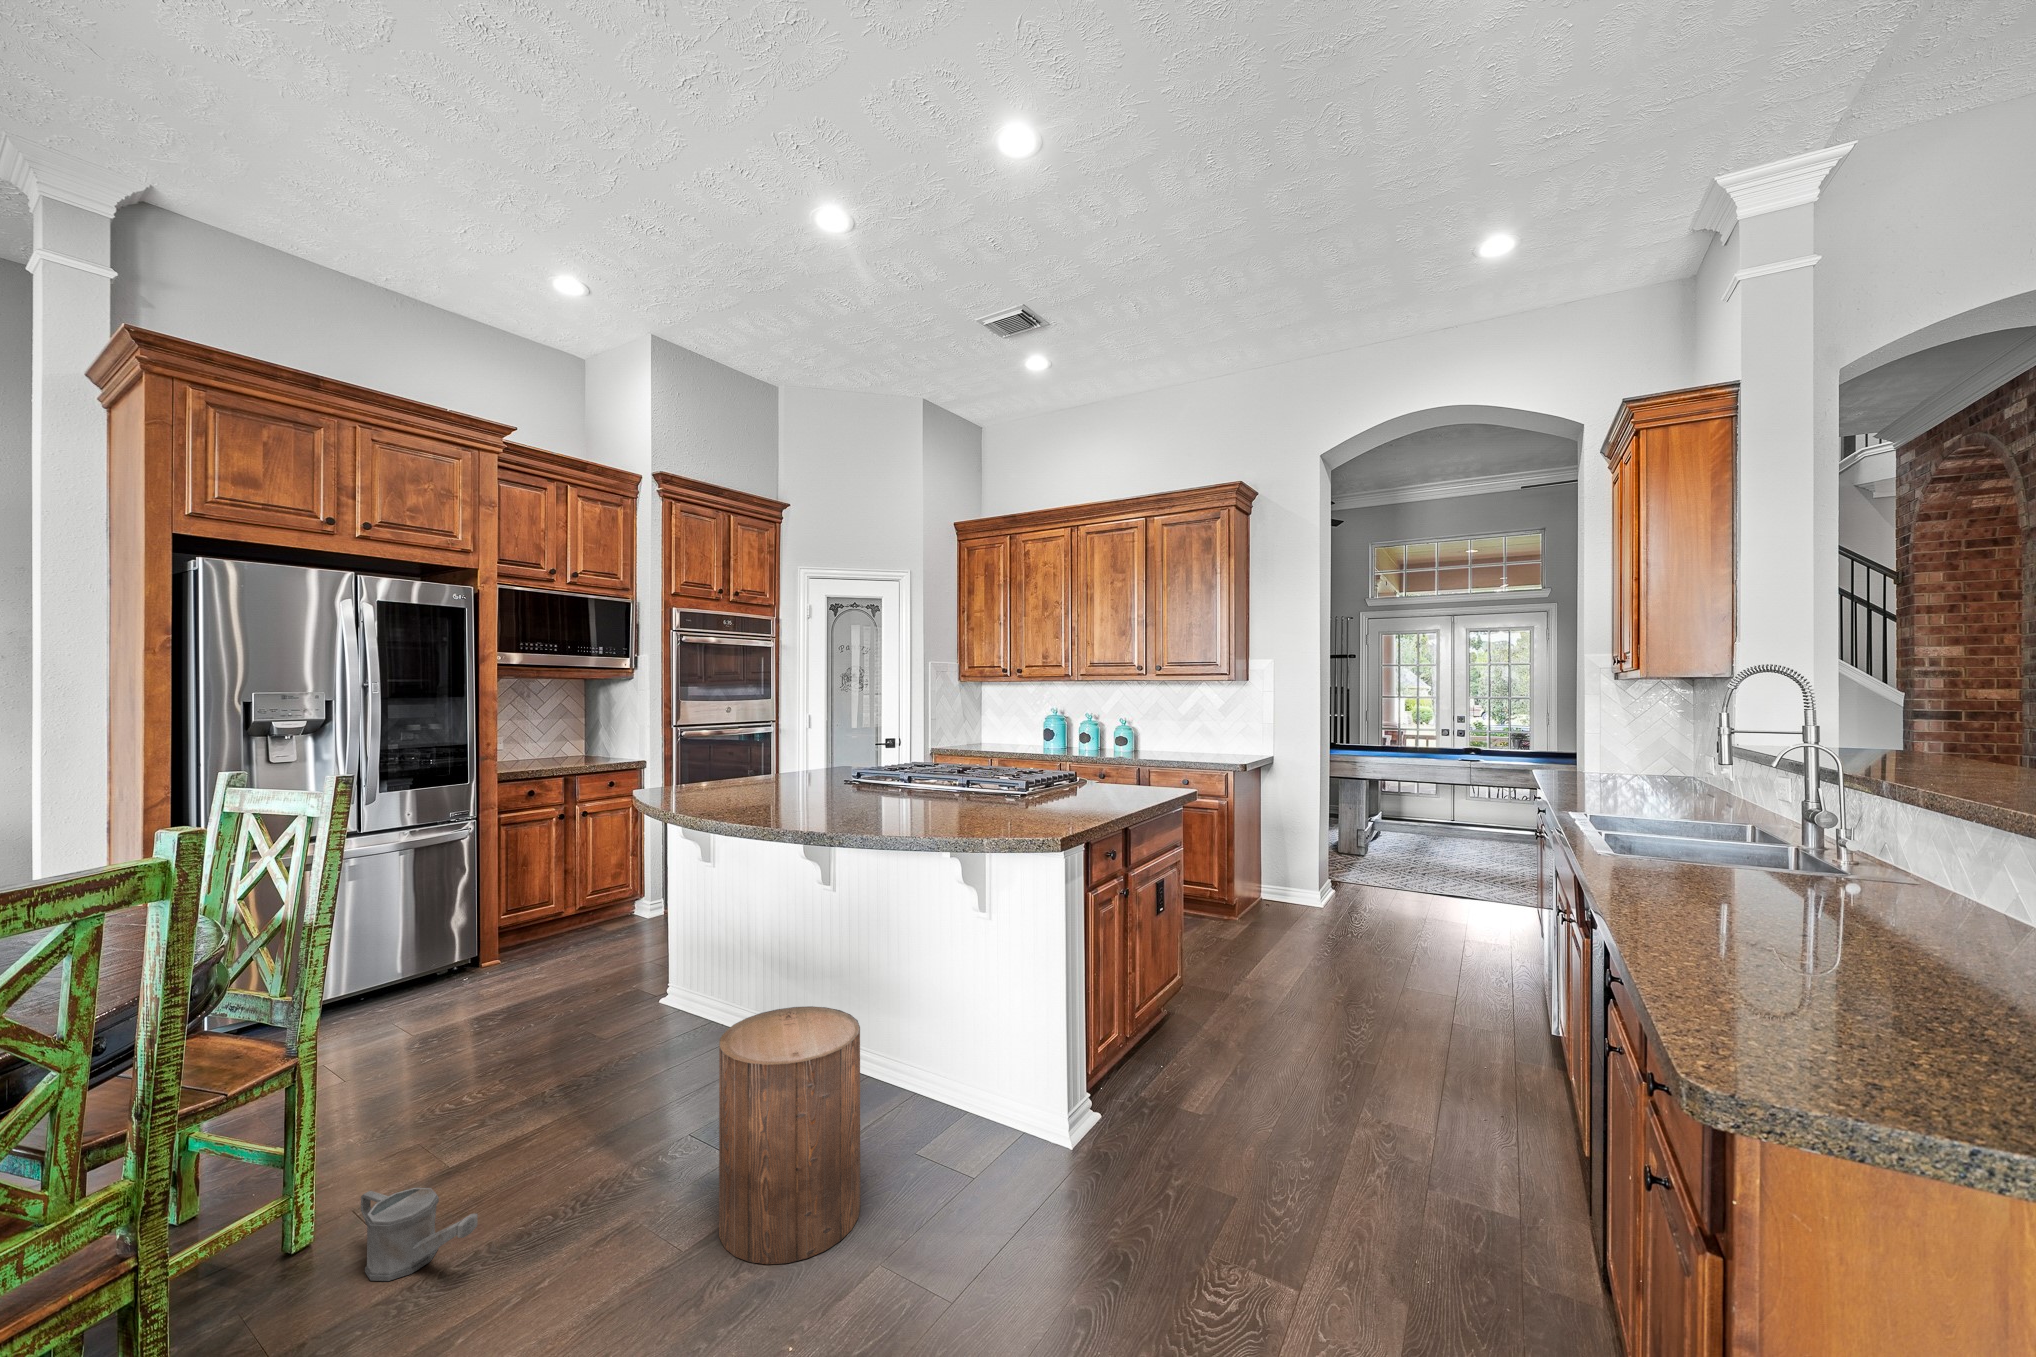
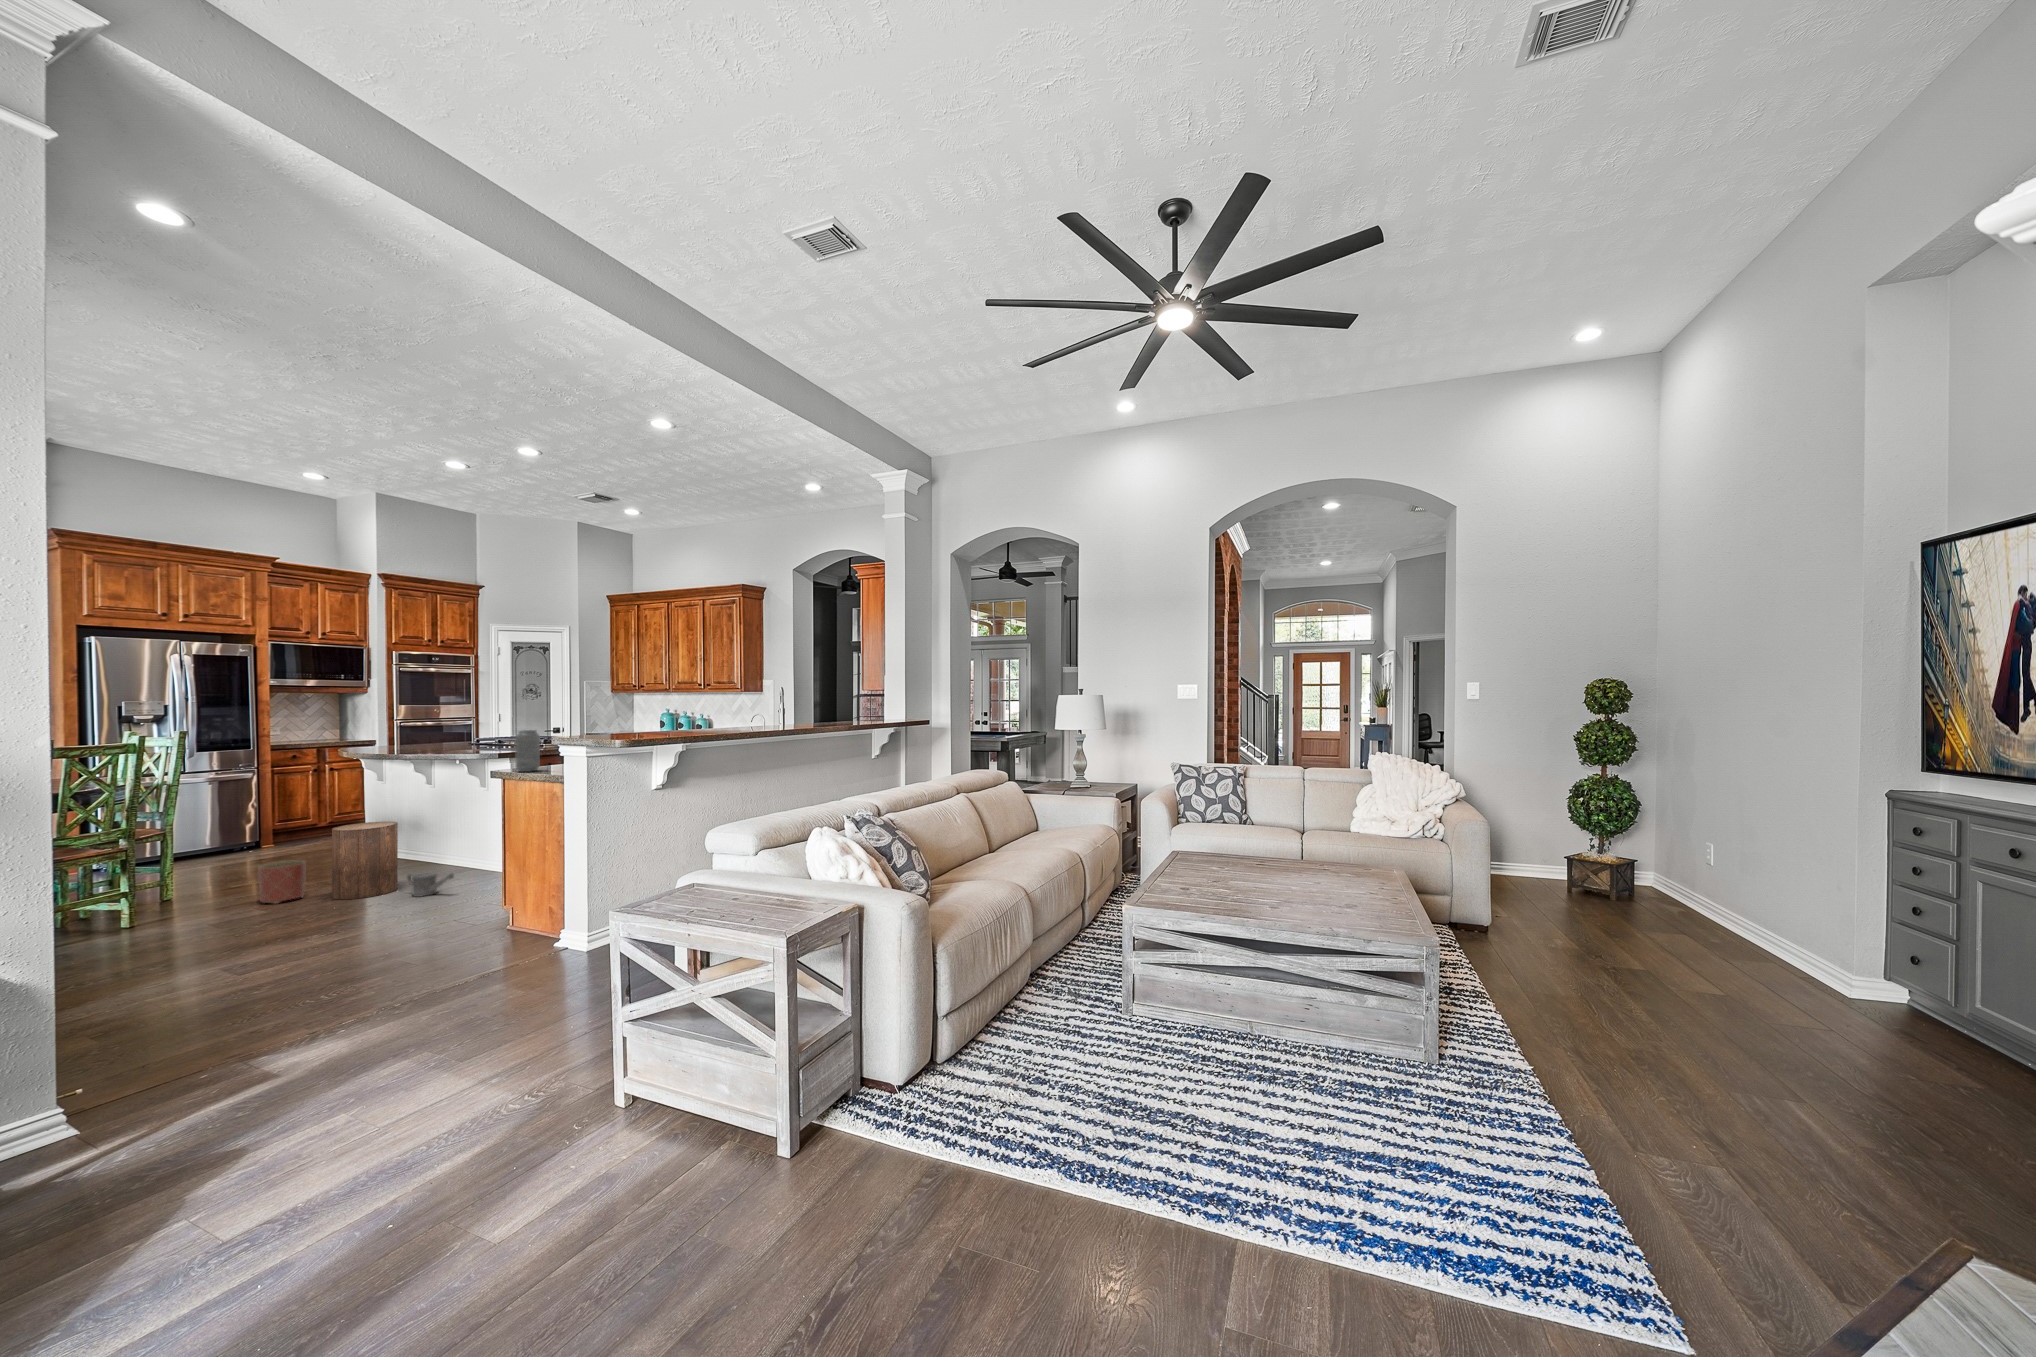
vase: none [1758,840,1902,1062] -> present [515,730,540,772]
planter: none [544,1119,652,1273] -> present [258,860,306,903]
watering can: present [361,1188,478,1281] -> present [408,873,454,897]

